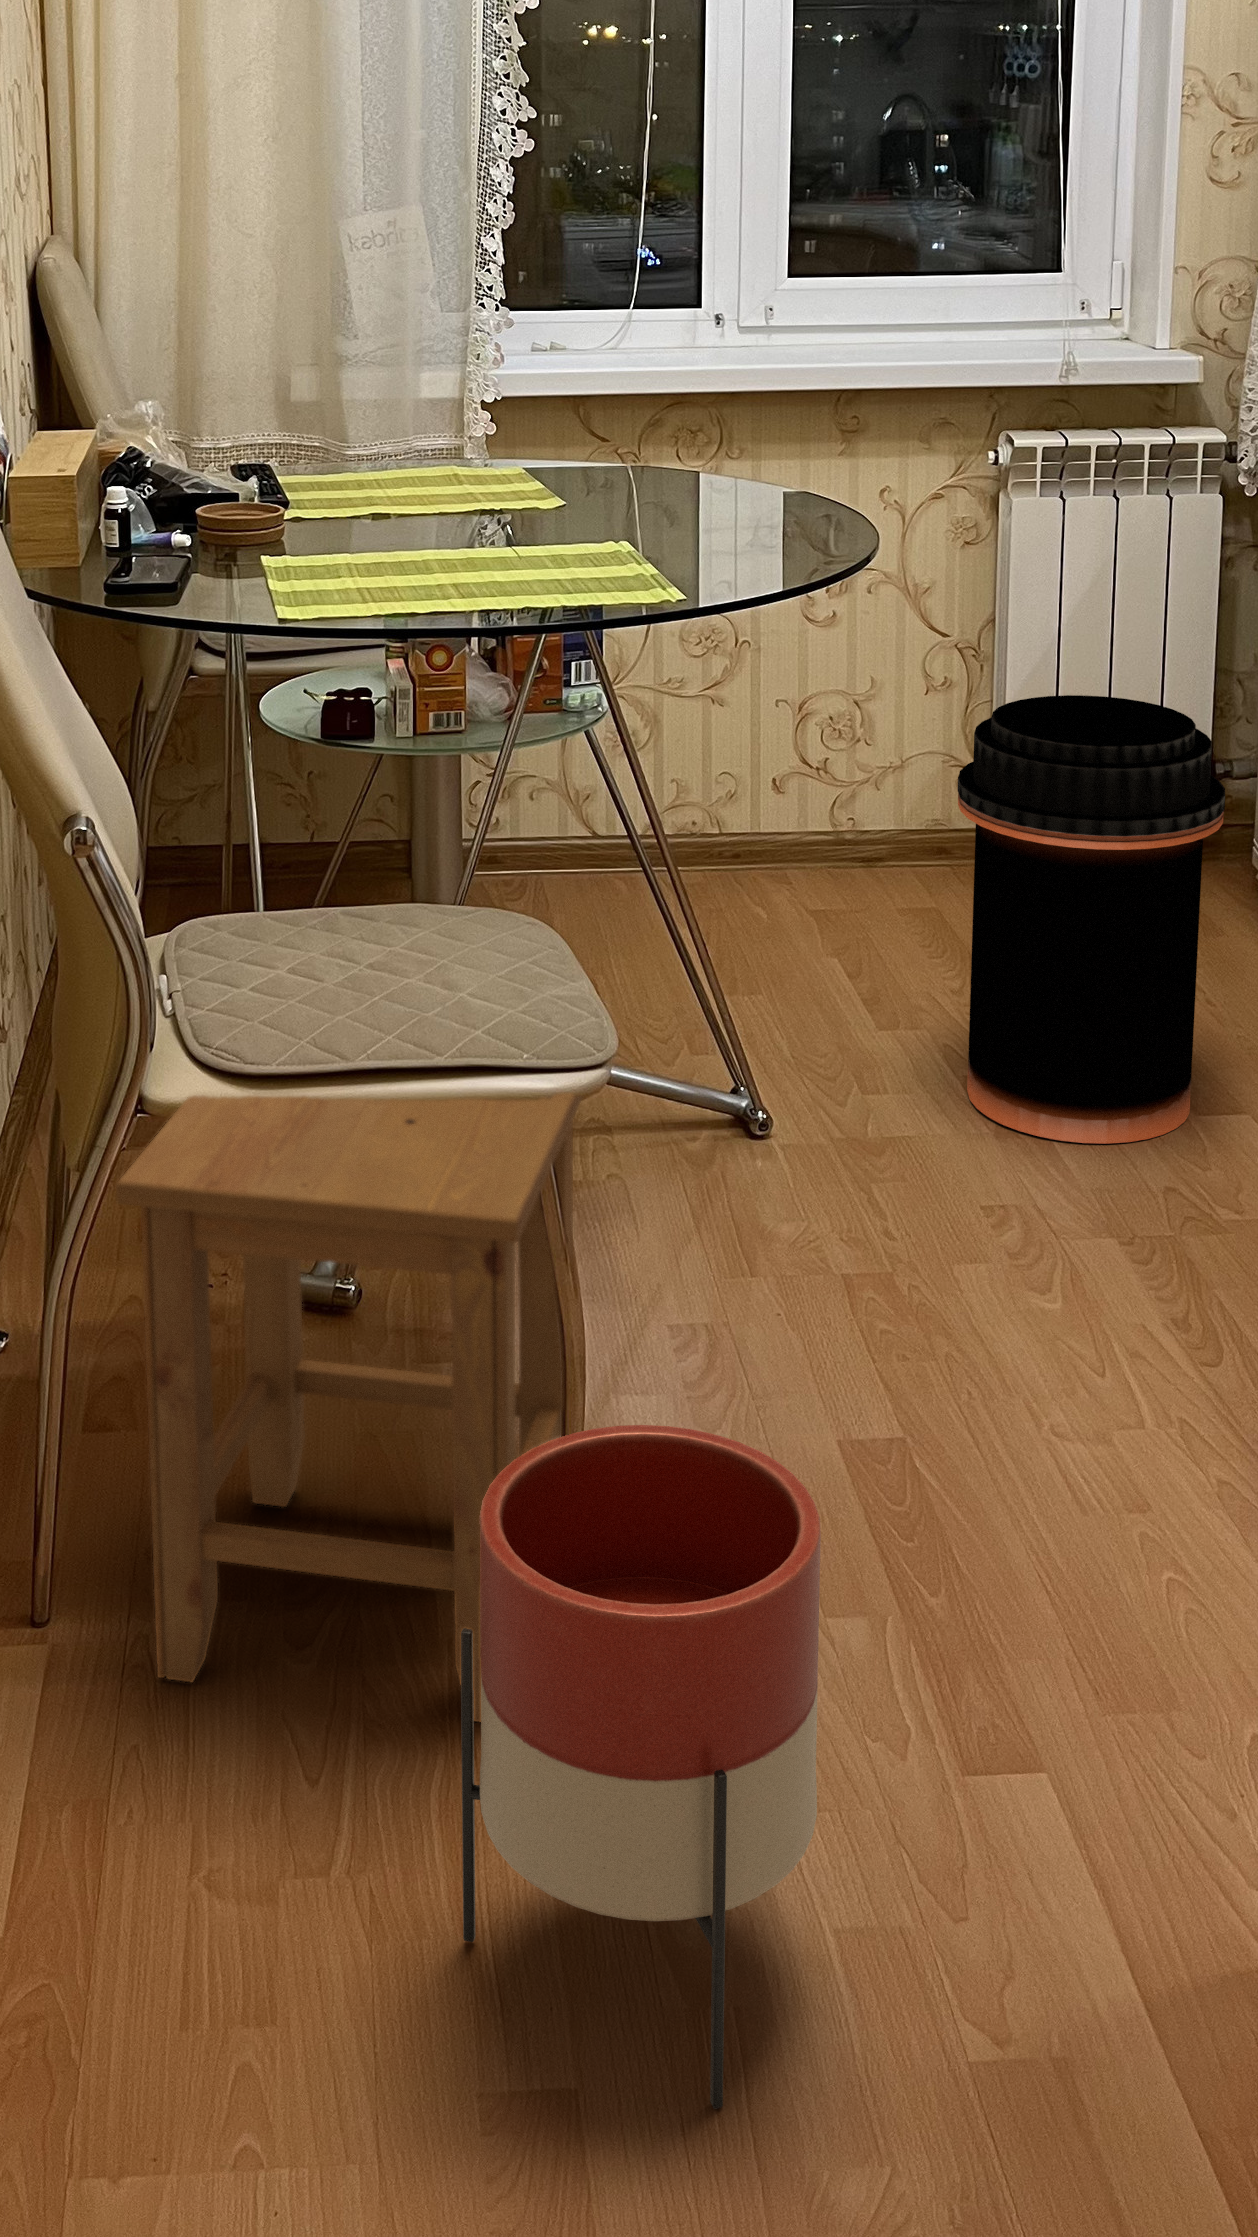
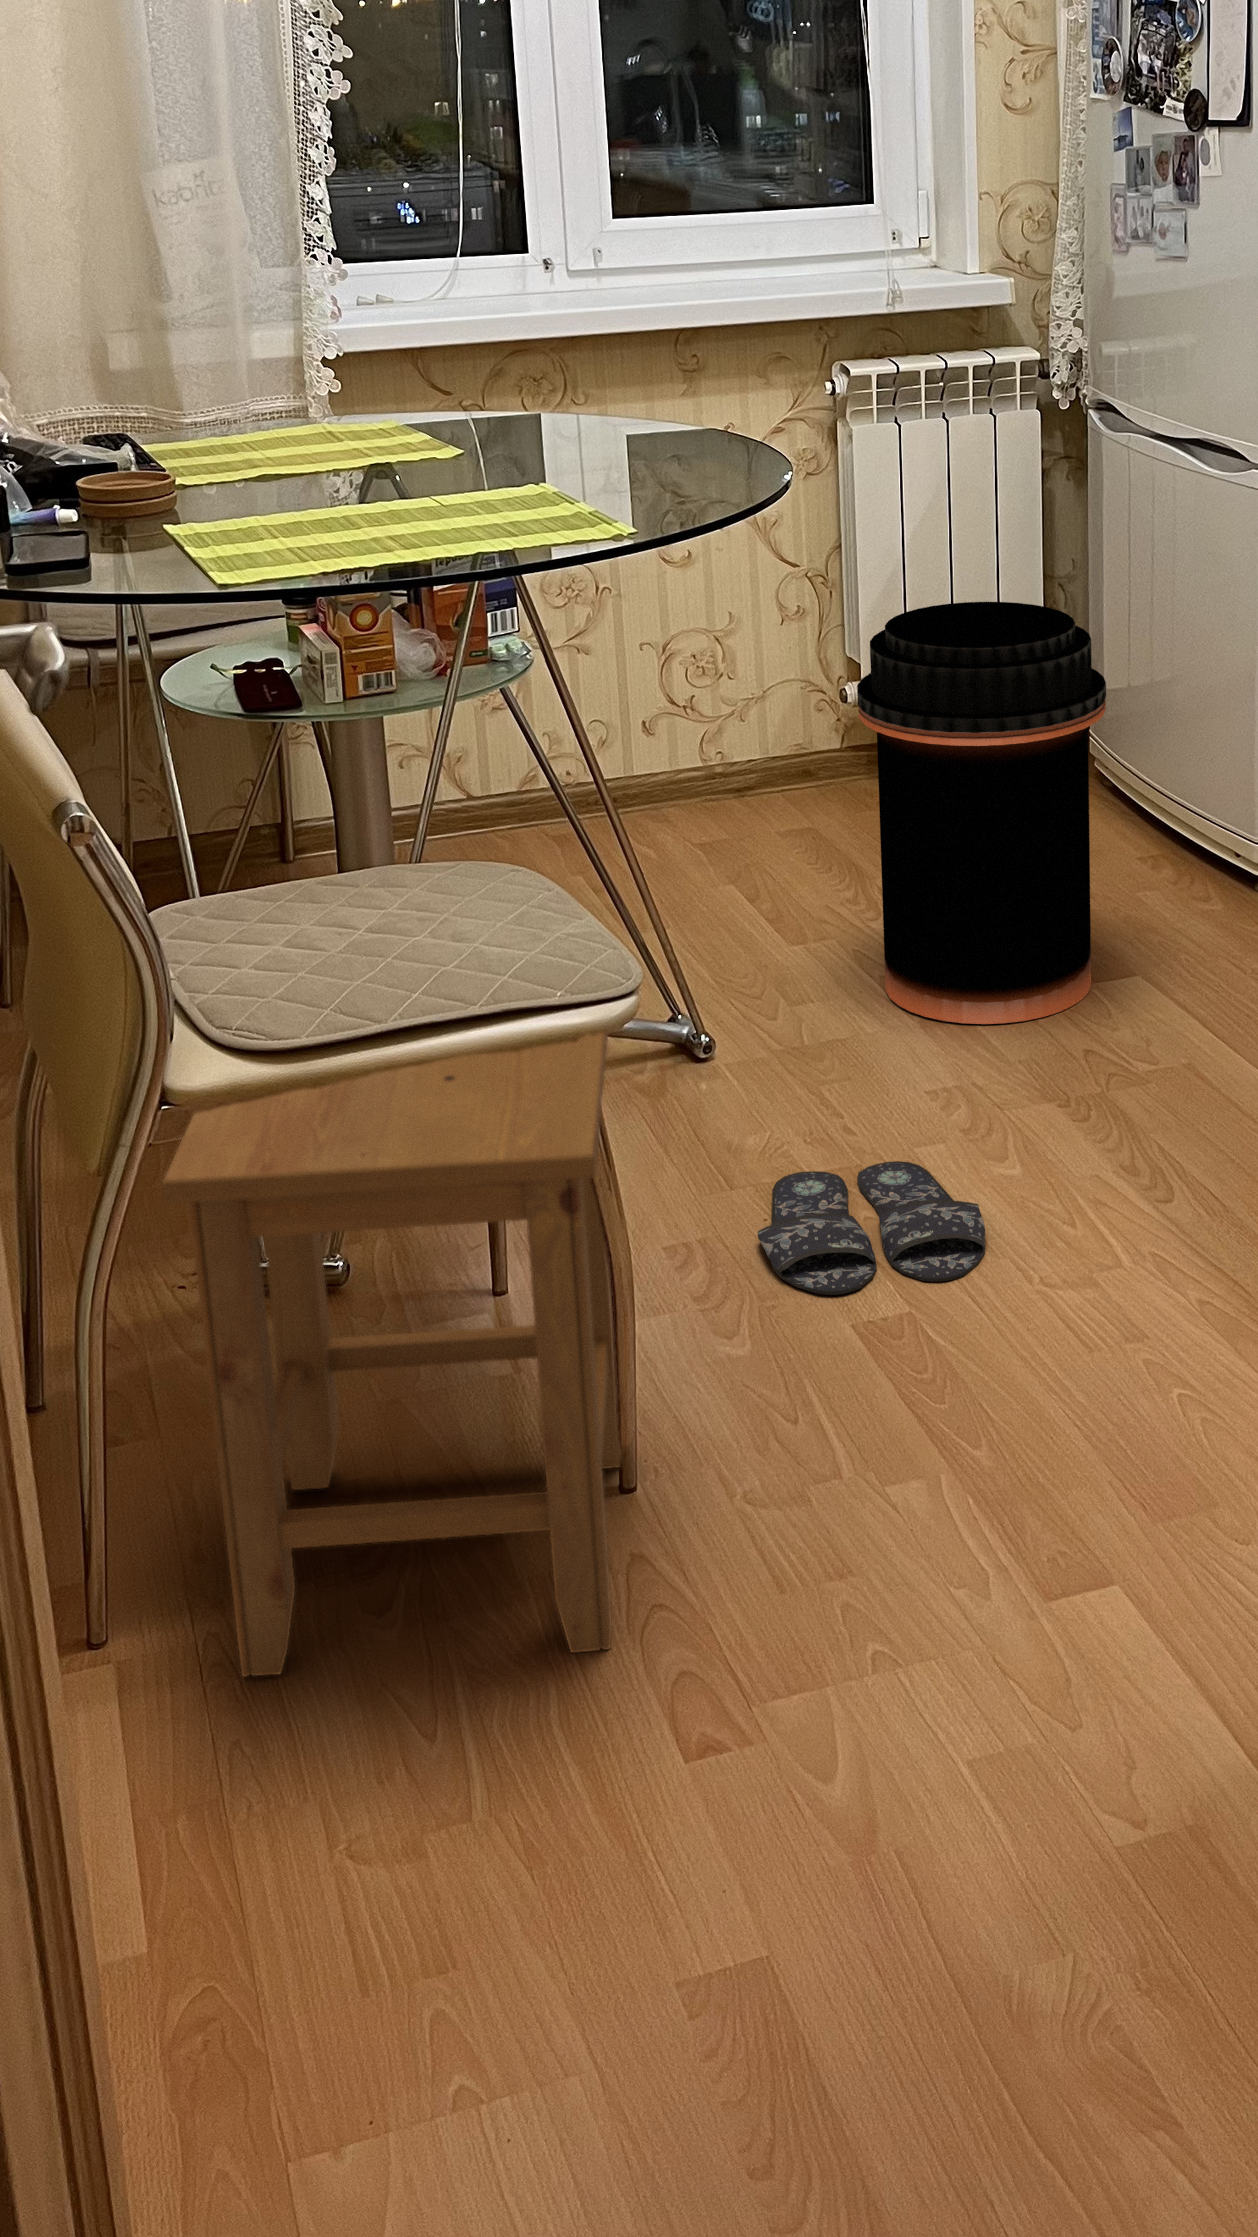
slippers: none [764,1268,1002,1408] -> present [758,1161,985,1295]
planter: present [461,1425,821,2109] -> none [607,1326,964,1950]

